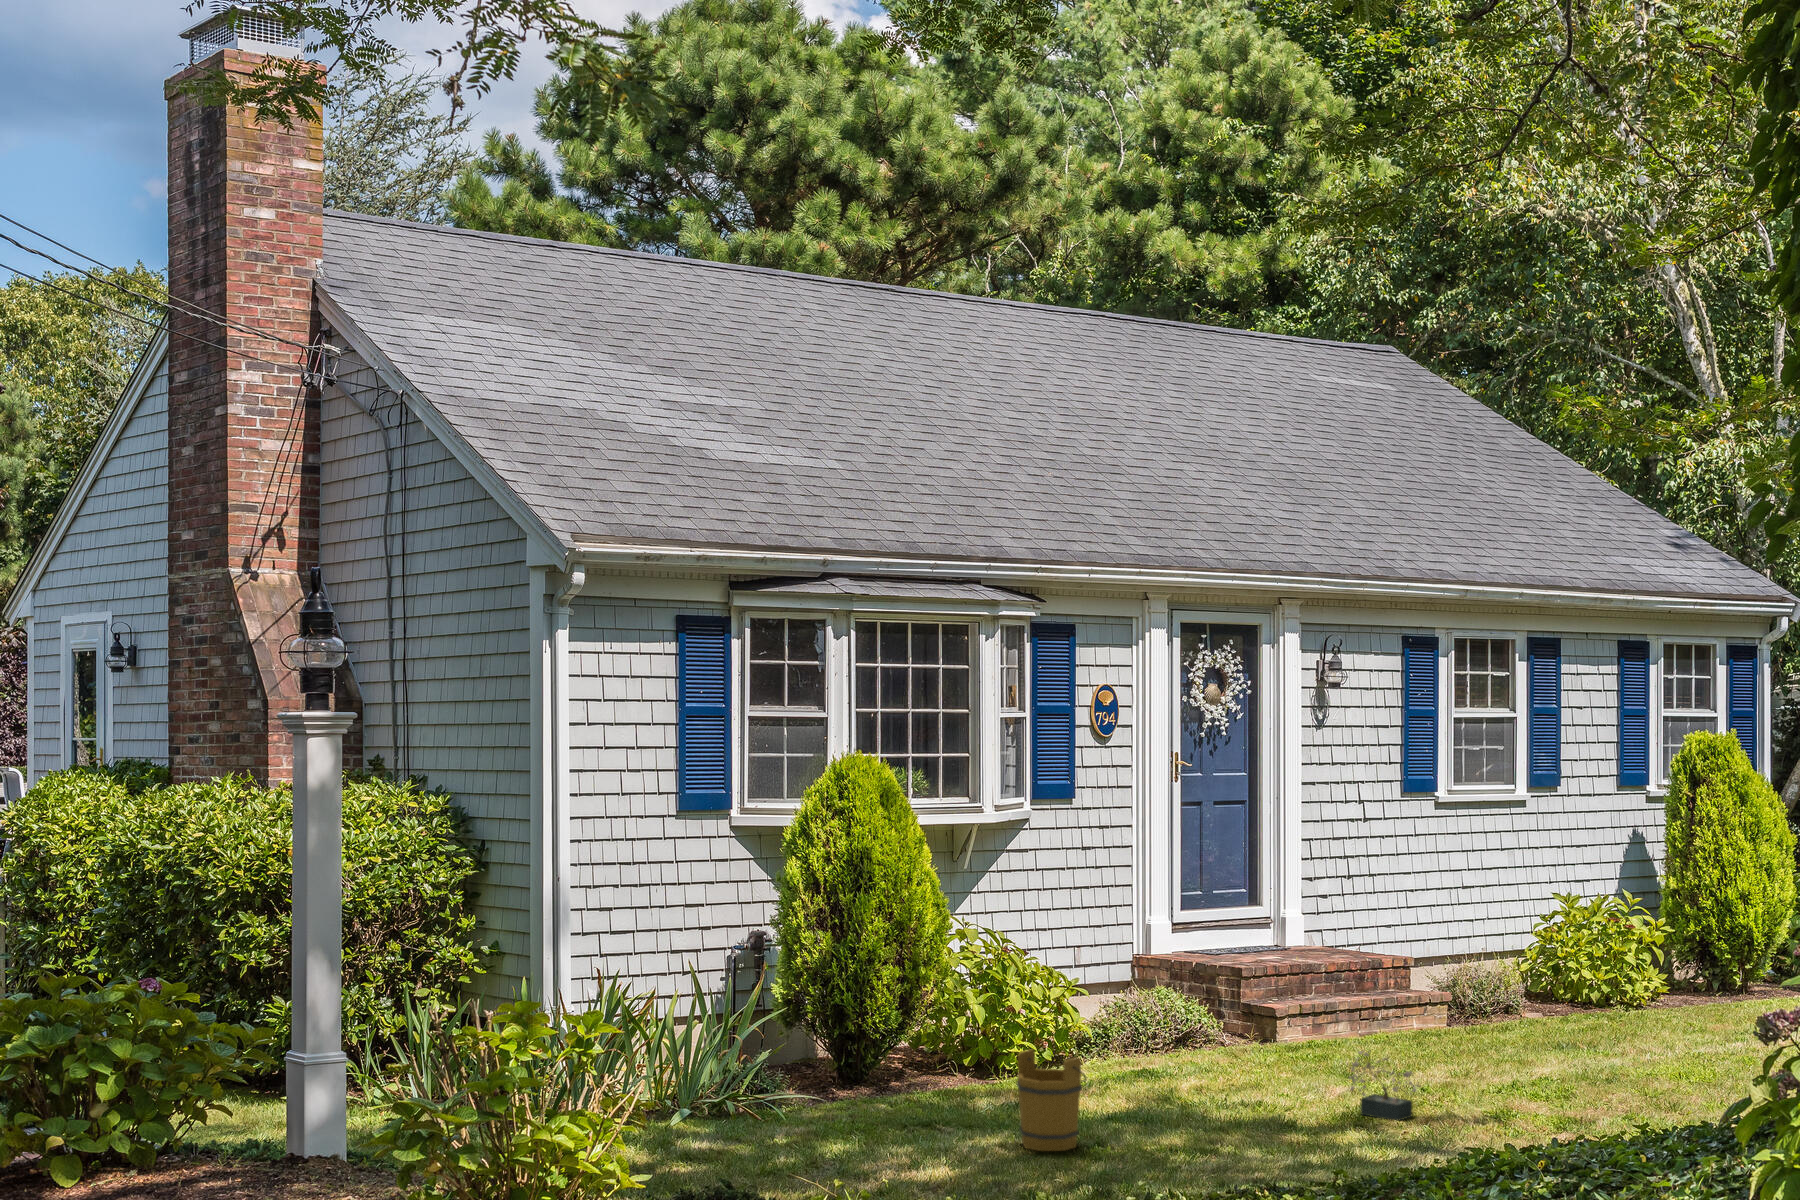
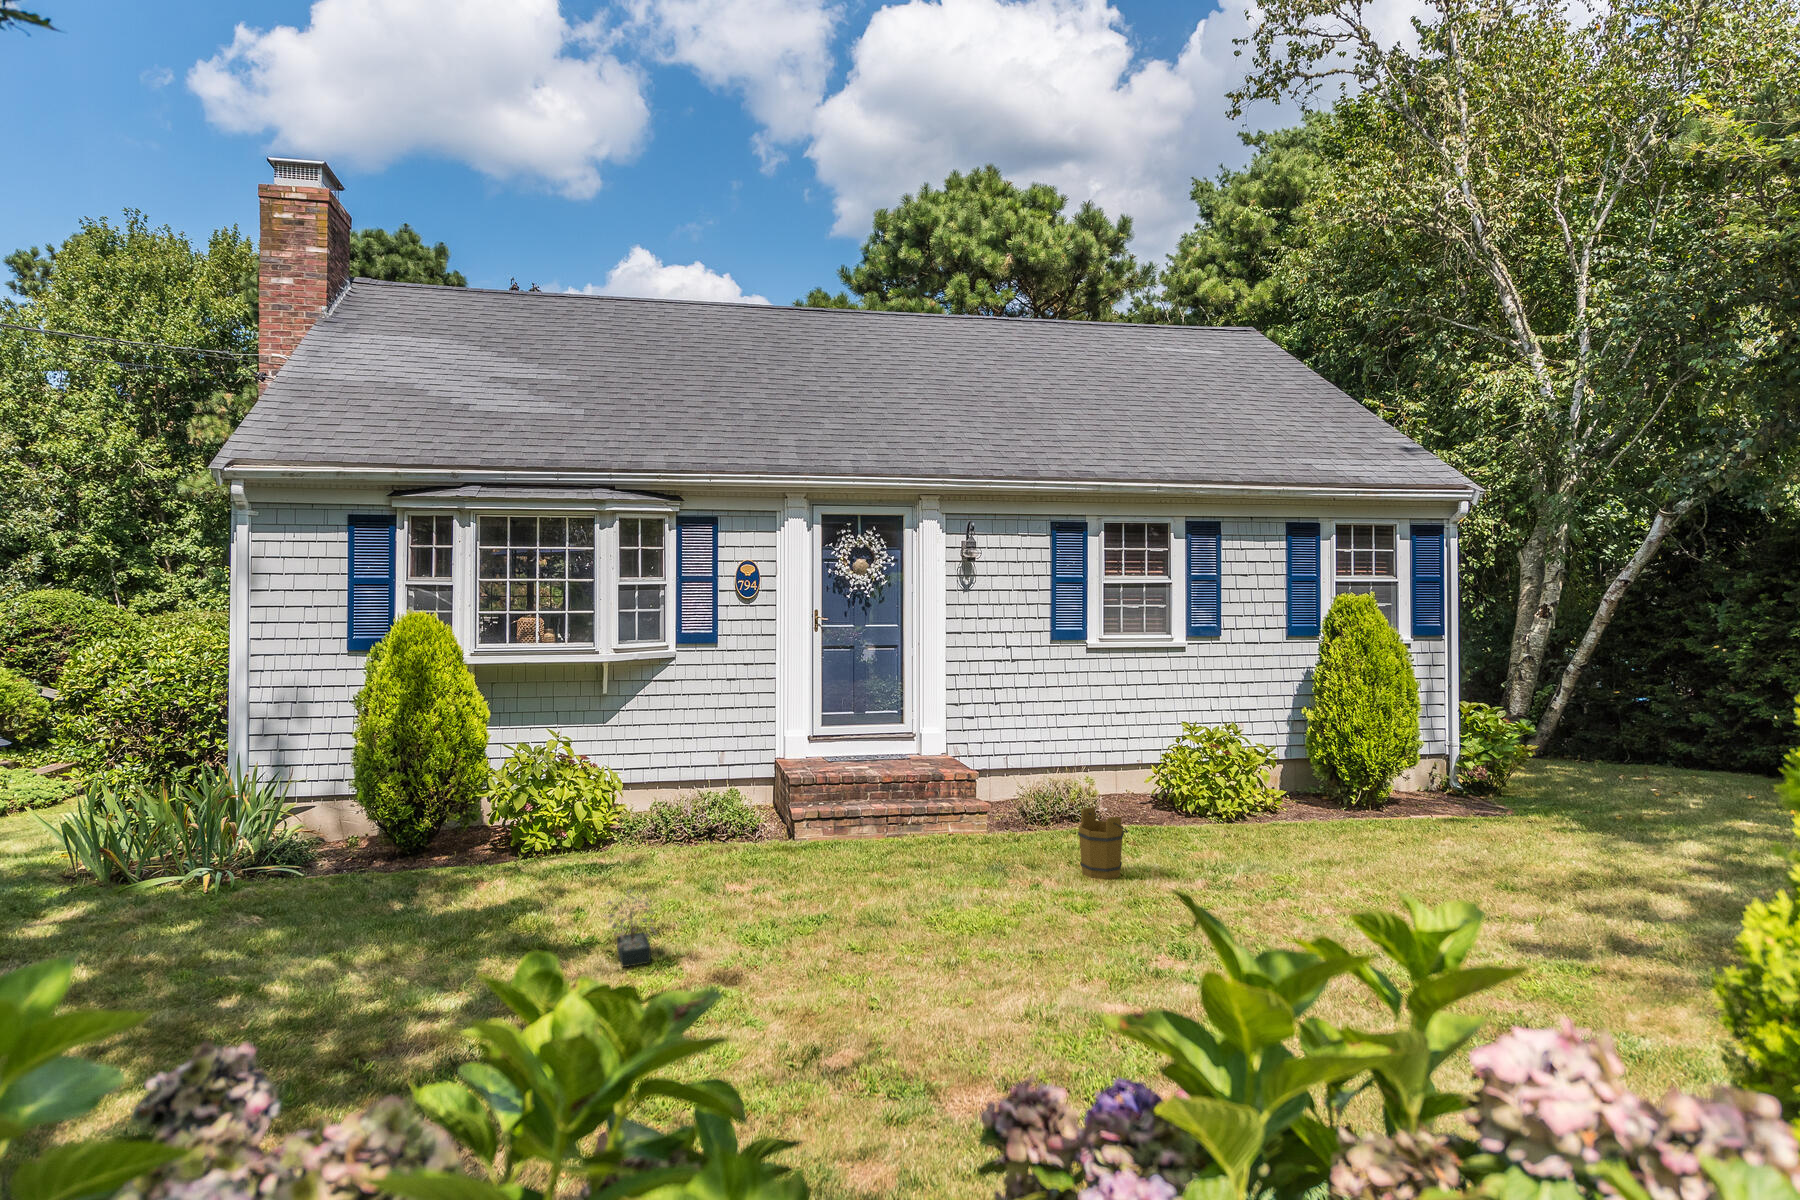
bucket: present [1016,1049,1087,1151] -> present [1078,807,1128,879]

